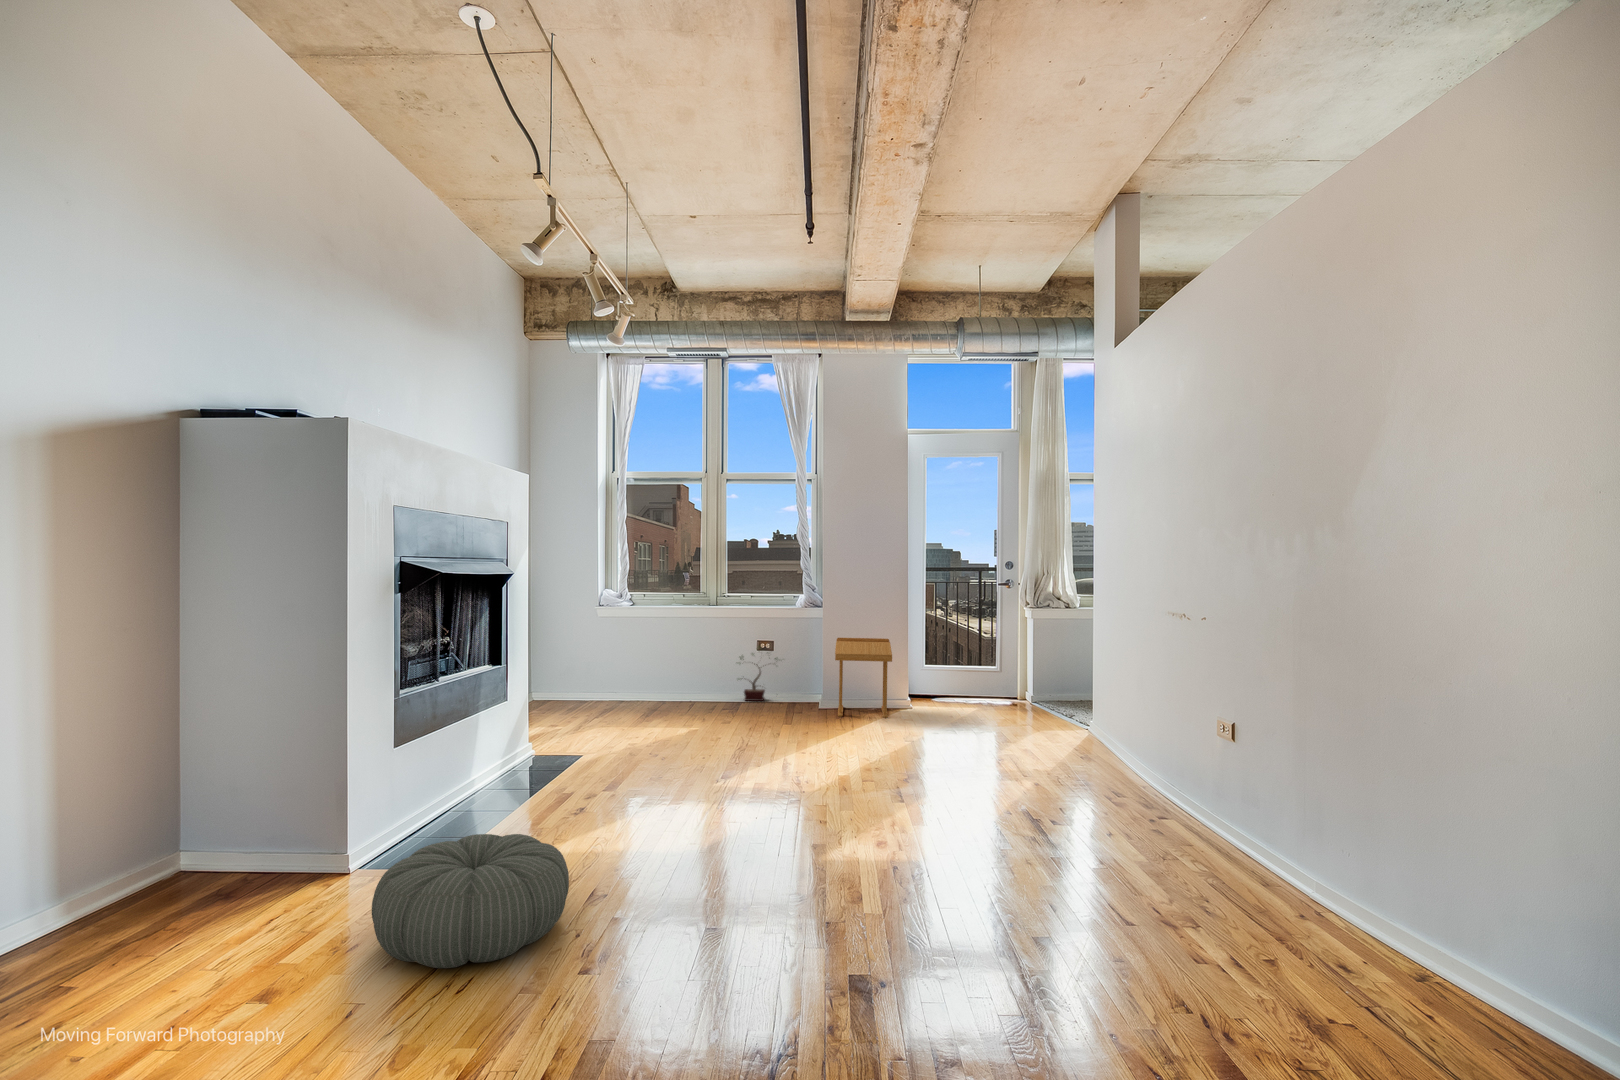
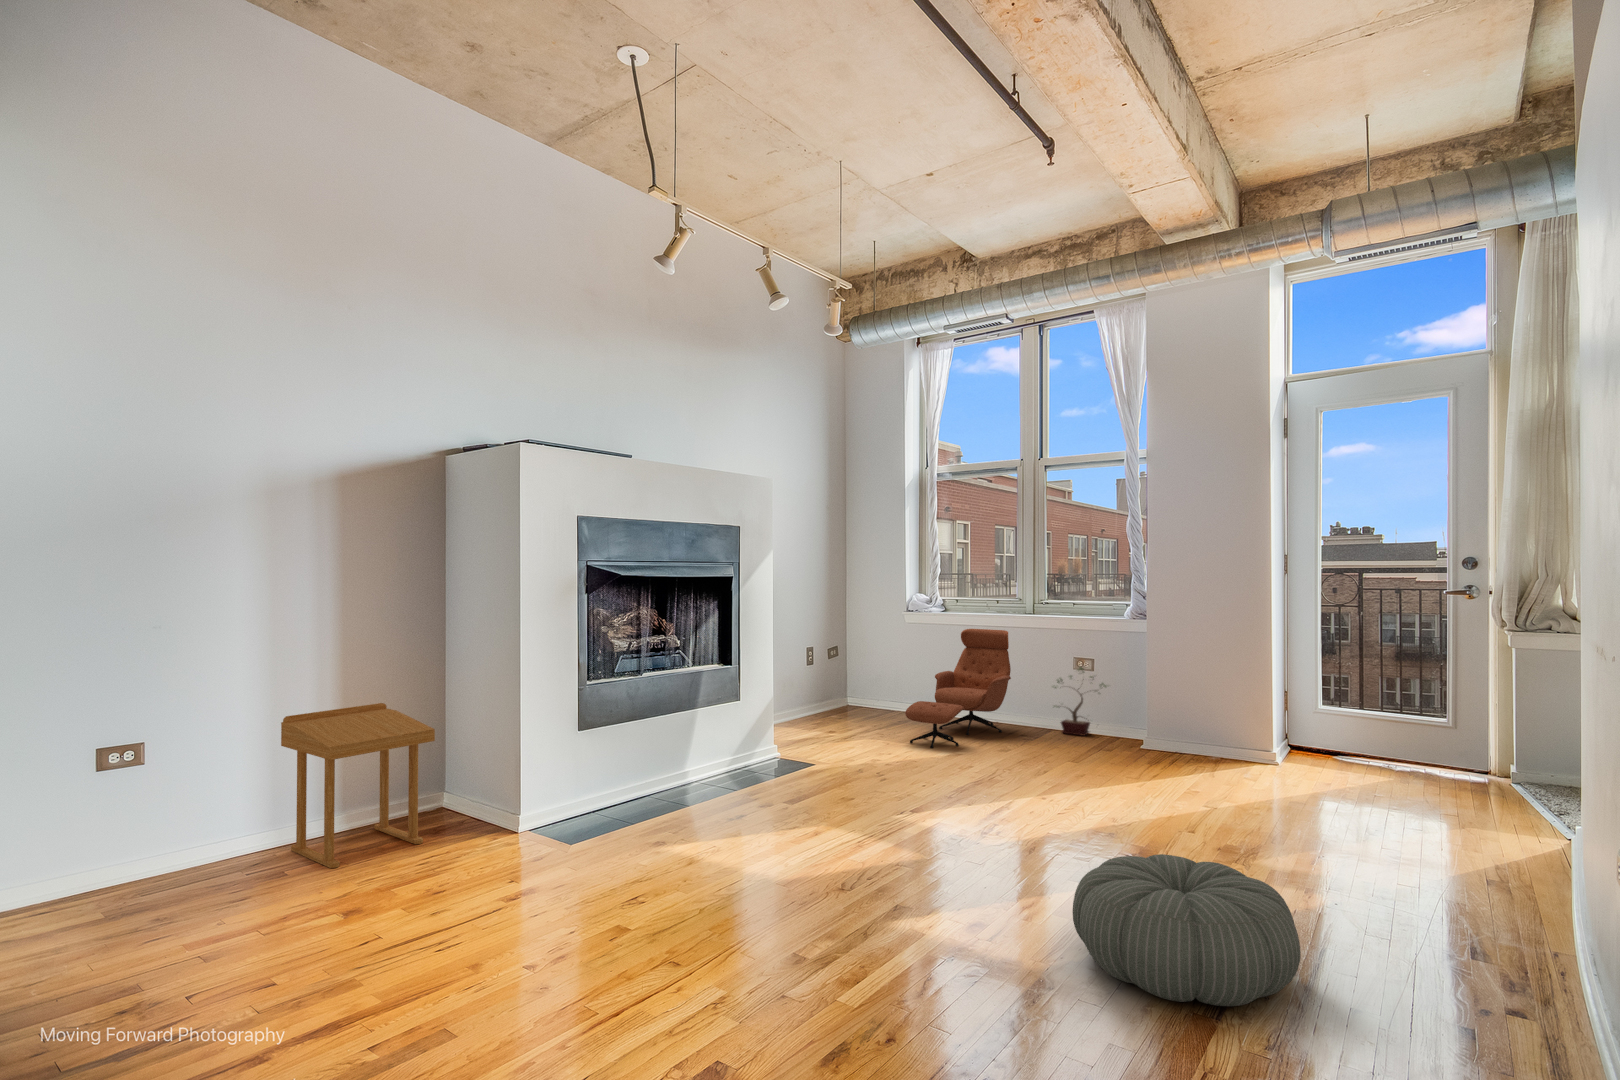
lounge chair: none [631,617,704,724] -> present [905,629,1011,748]
side table: present [835,638,892,718] -> present [281,703,435,868]
pouf: present [372,834,569,968] -> present [1073,854,1301,1006]

